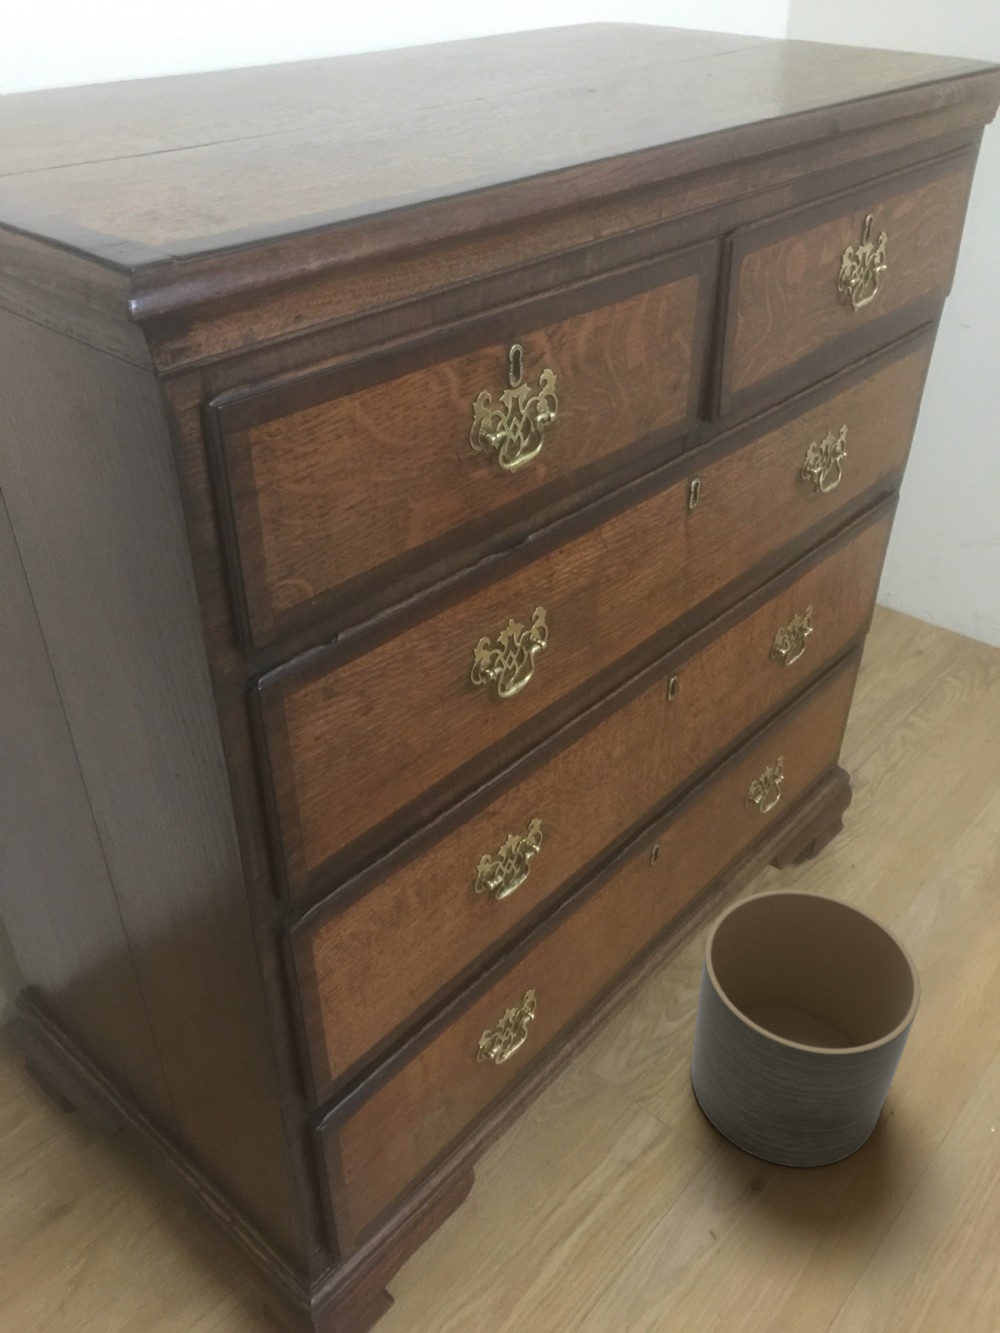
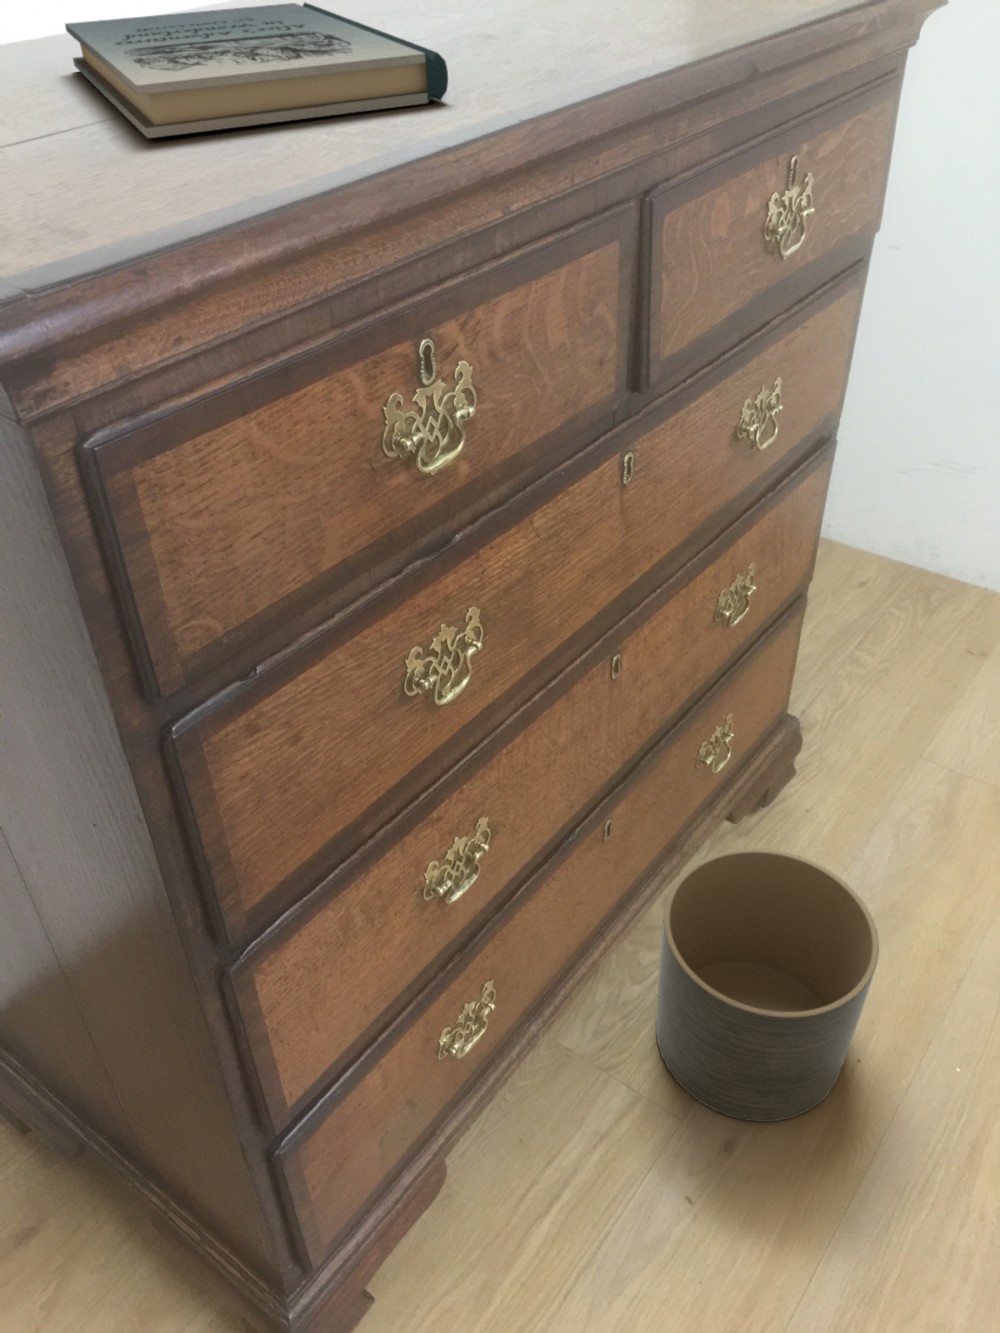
book: none [209,55,552,157] -> present [65,3,448,138]

